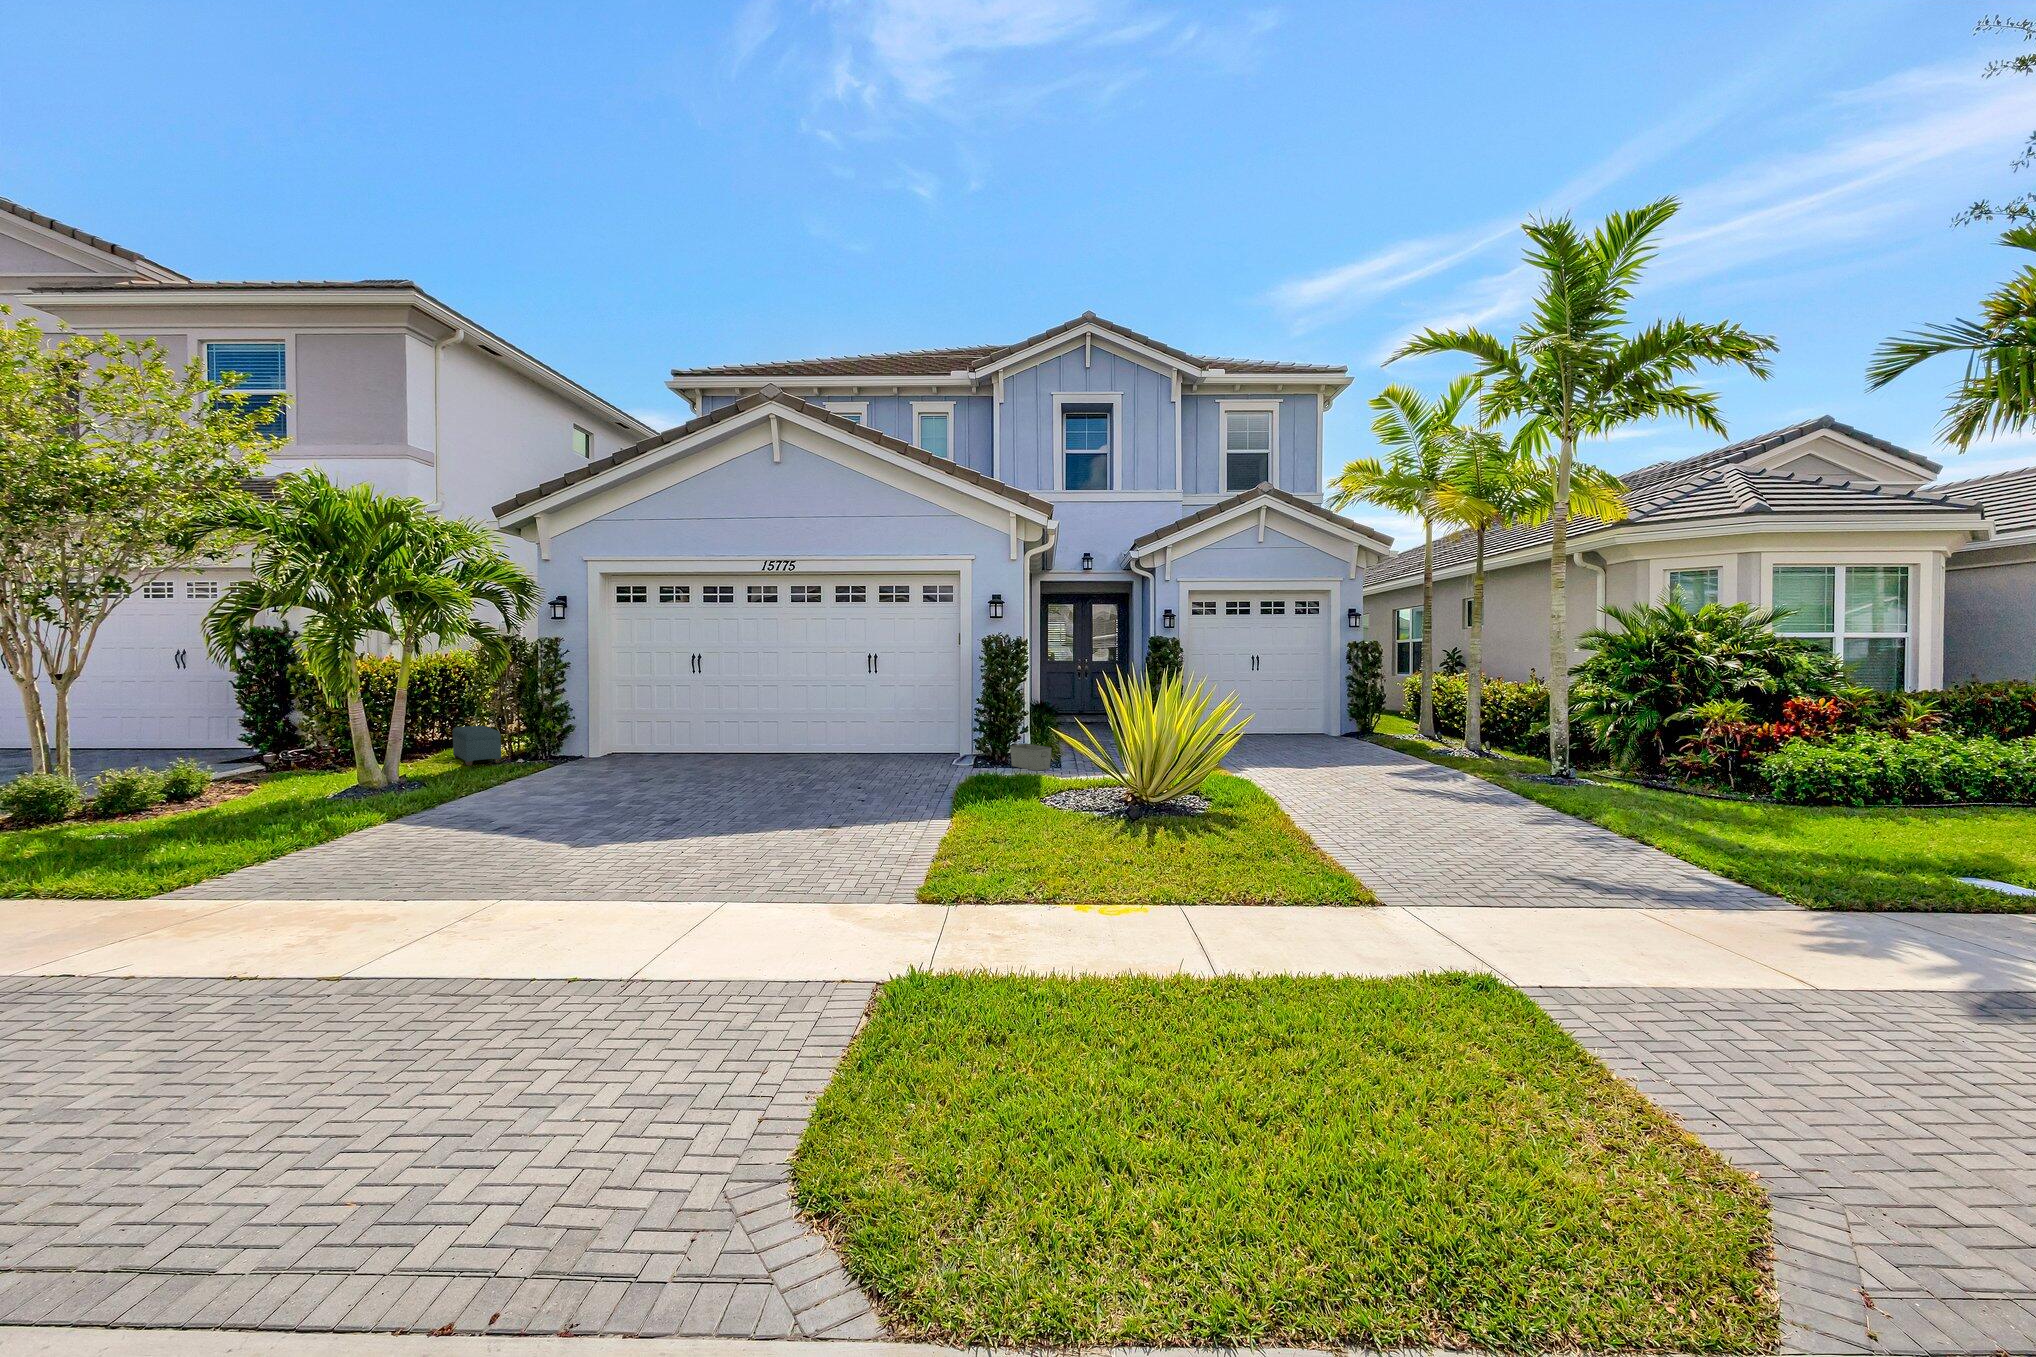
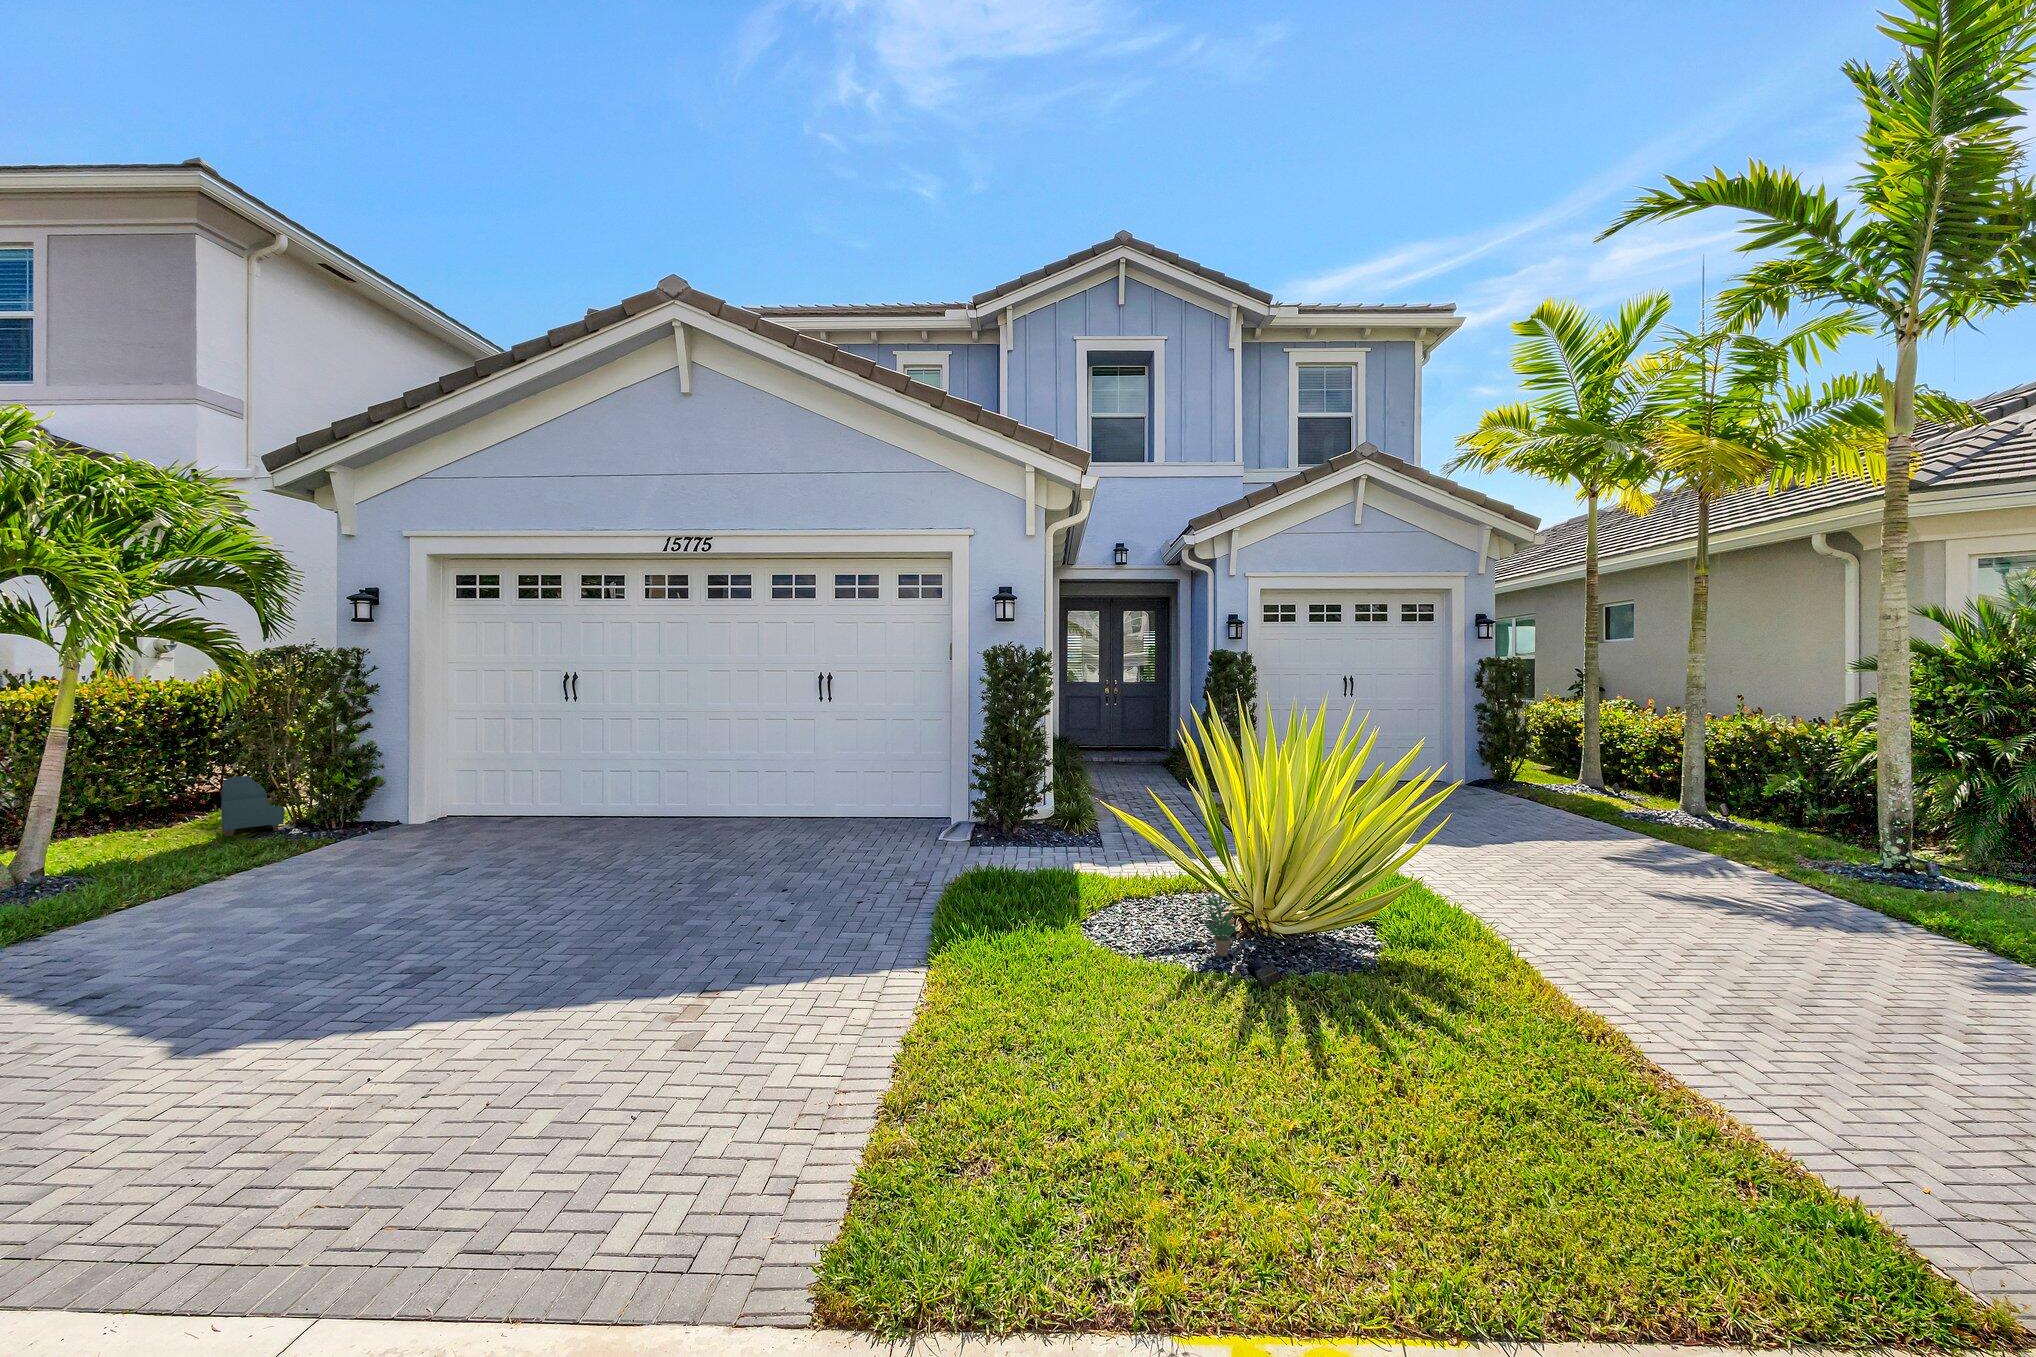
storage bin: present [1010,743,1052,771] -> none [1024,805,1086,849]
potted plant: none [1110,776,1131,813] -> present [1205,890,1240,956]

